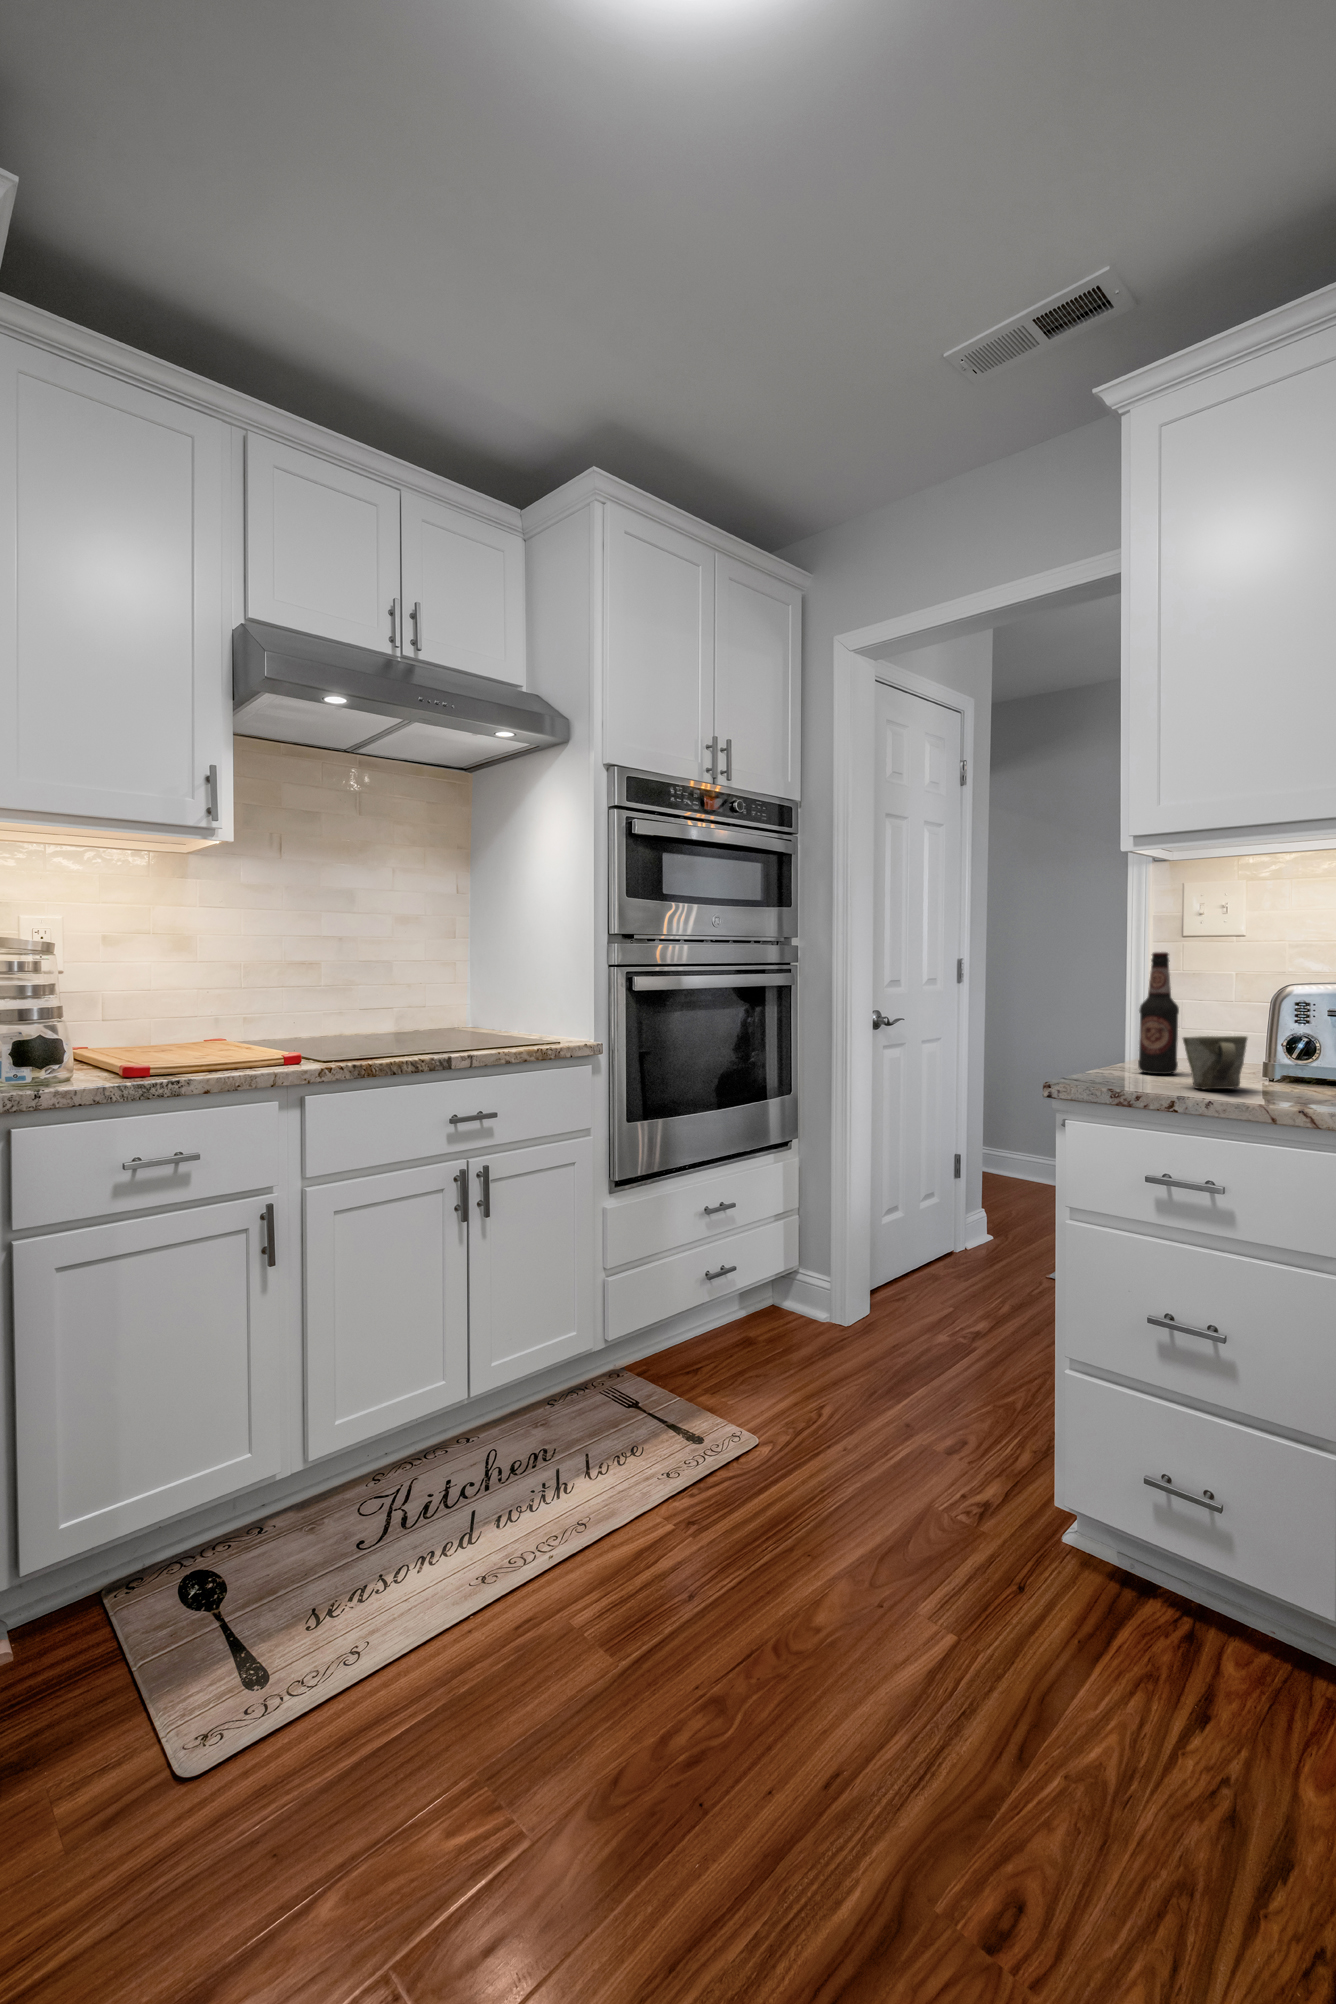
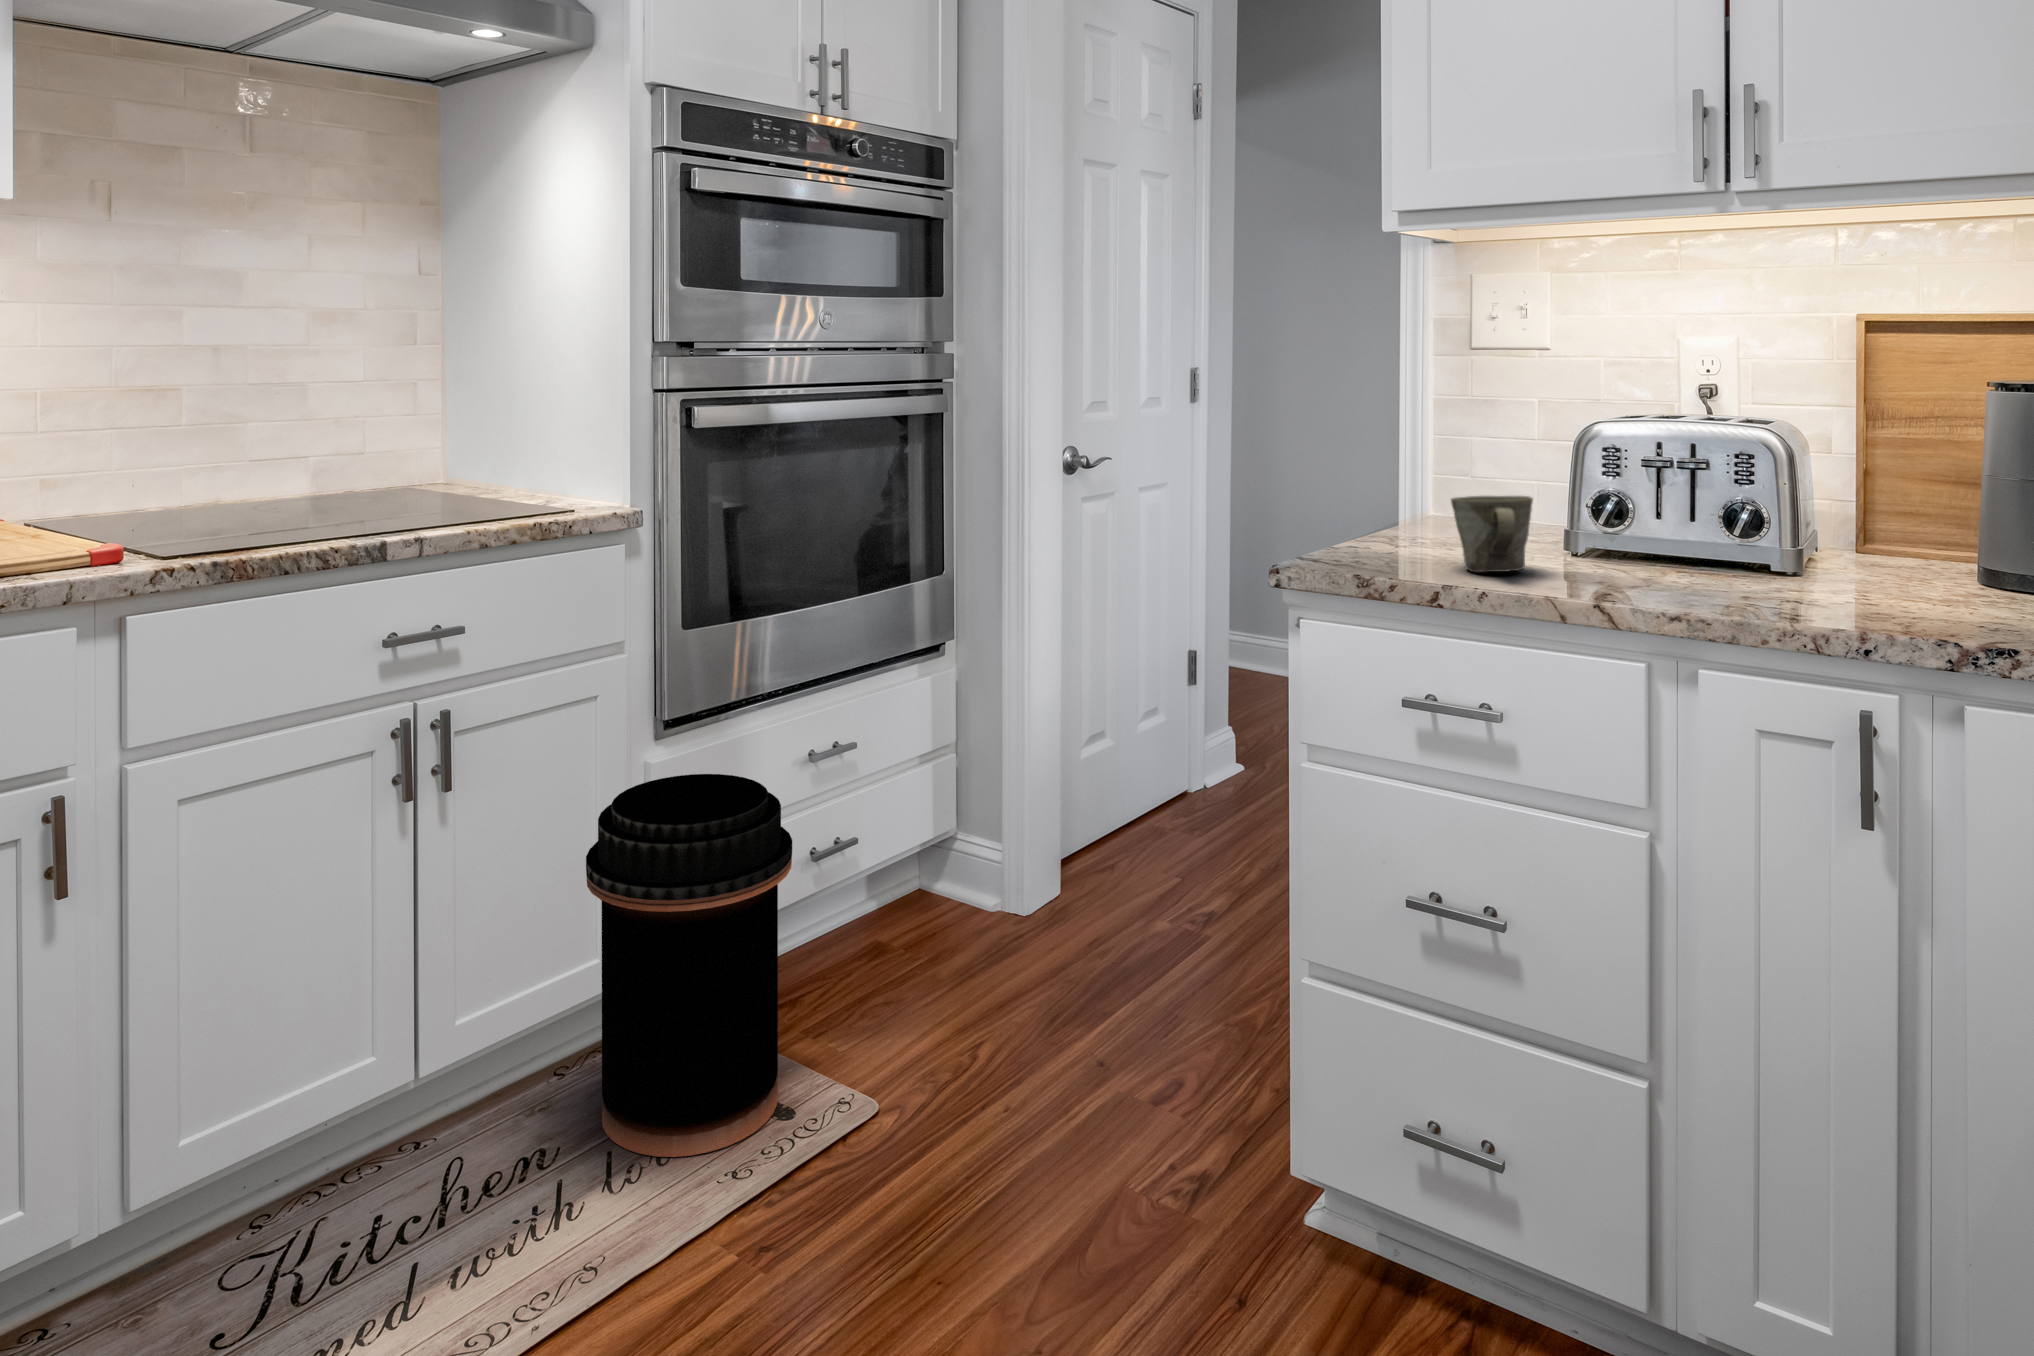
bottle: present [1138,952,1179,1074] -> none [1401,375,1452,546]
trash can: none [570,1219,702,1460] -> present [586,774,792,1157]

